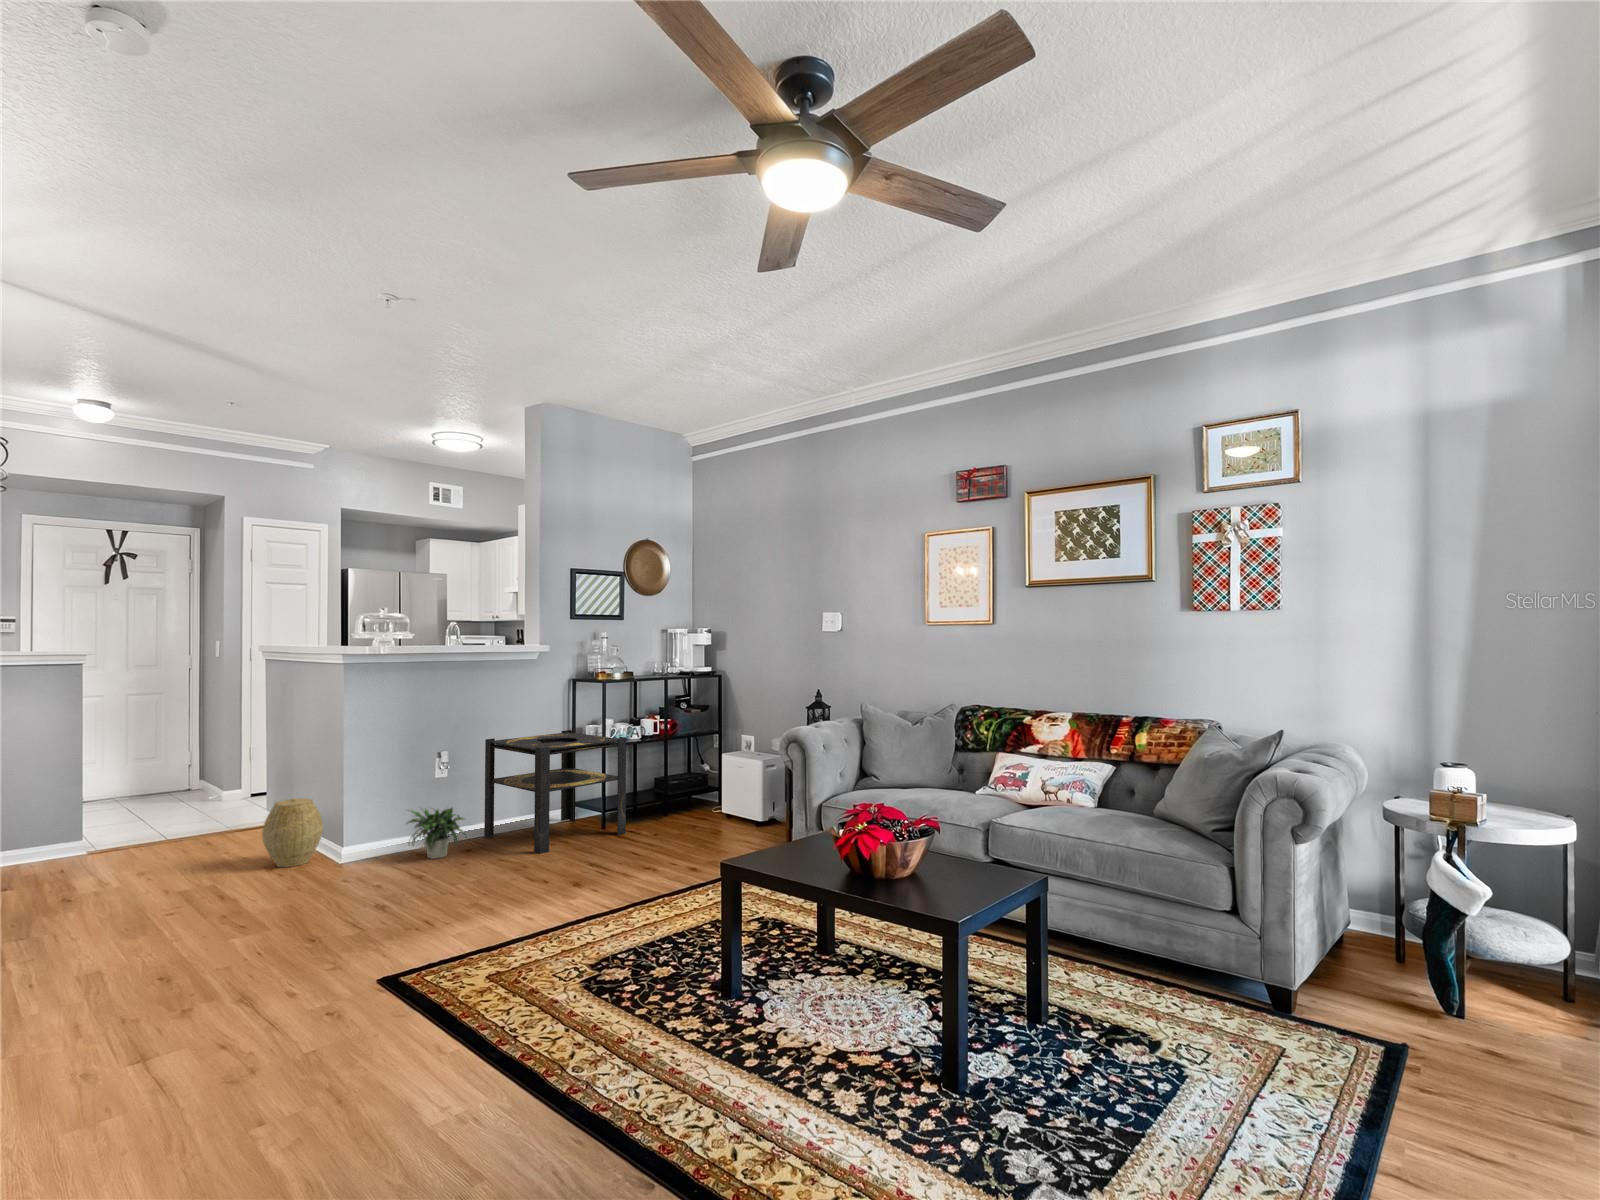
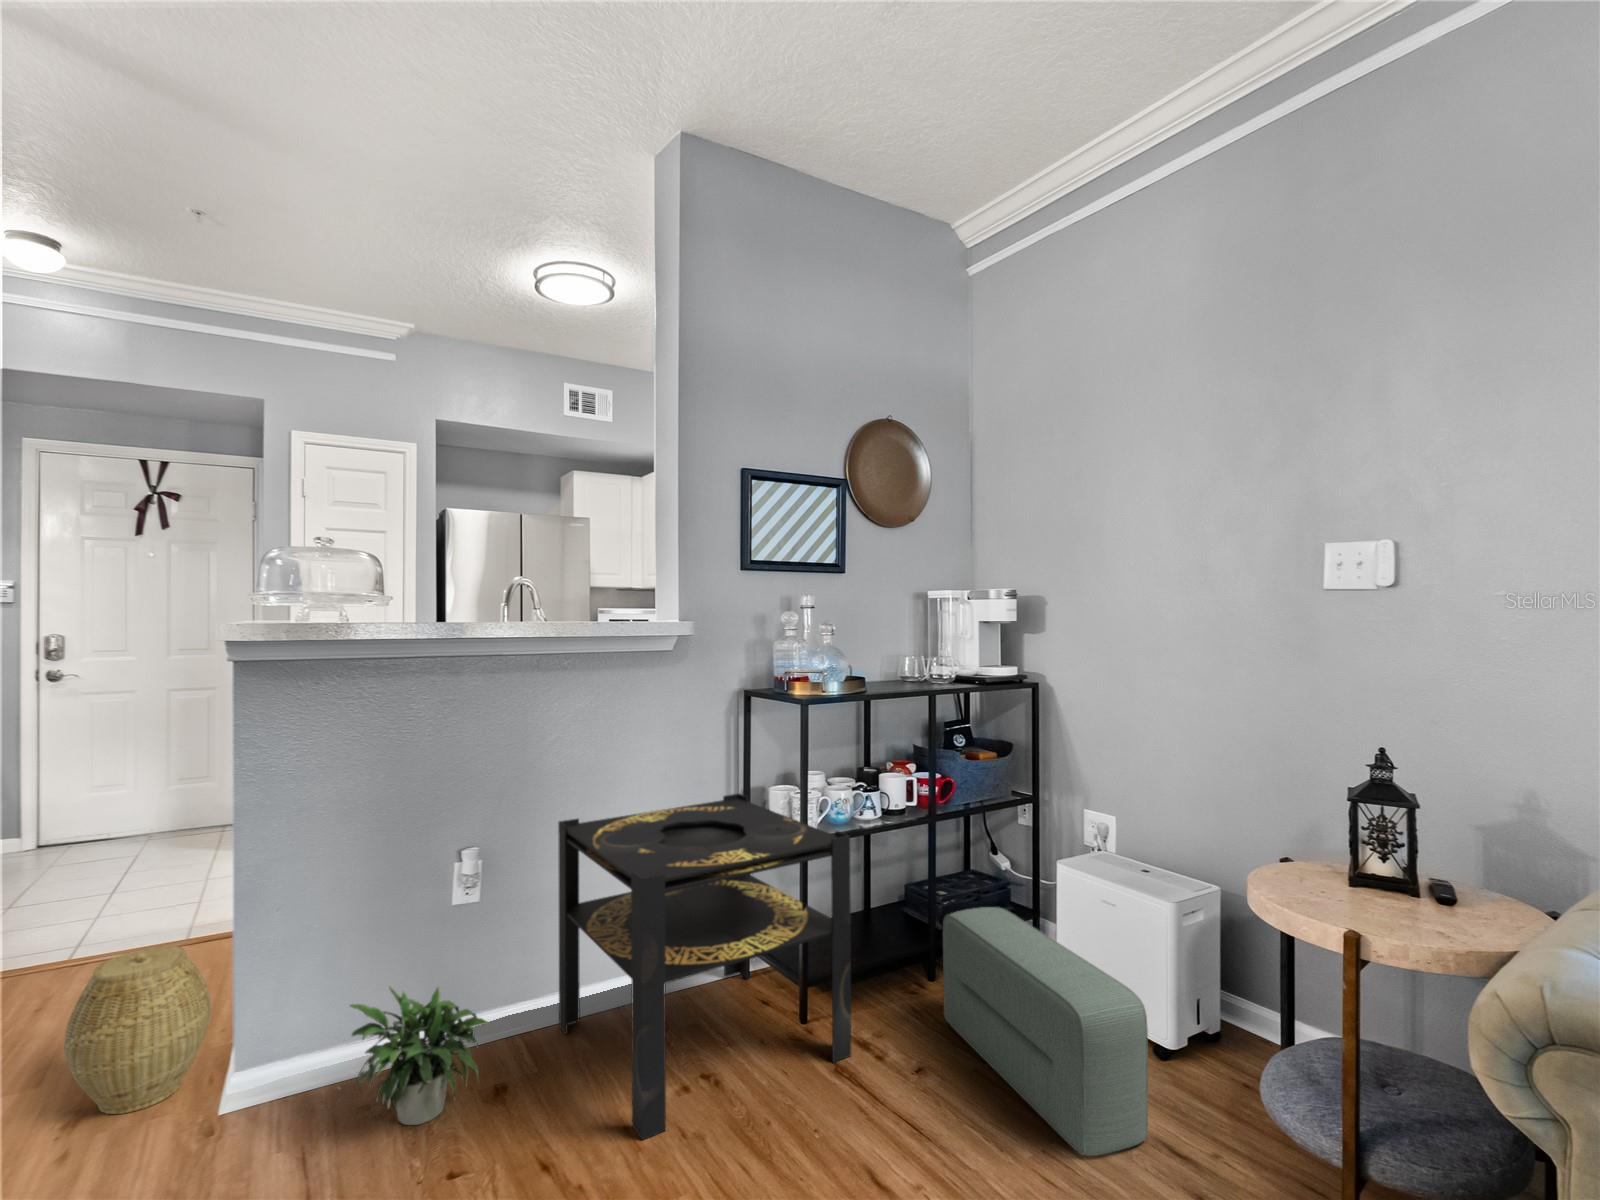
pouf: none [668,772,739,843] -> present [943,907,1148,1156]

